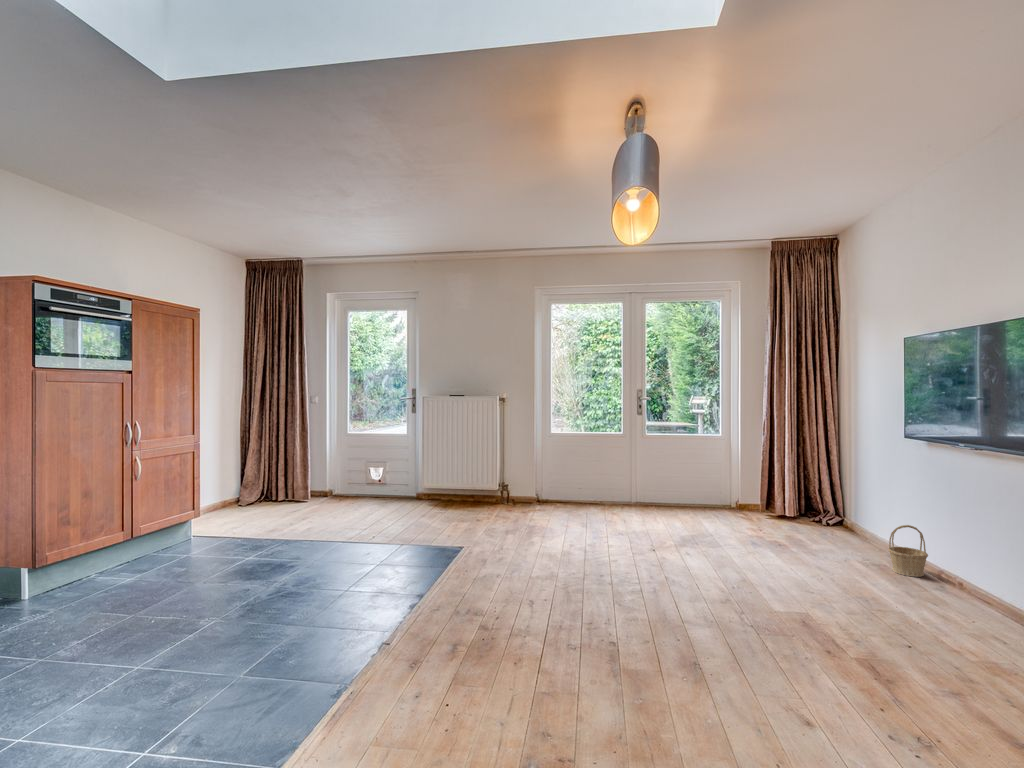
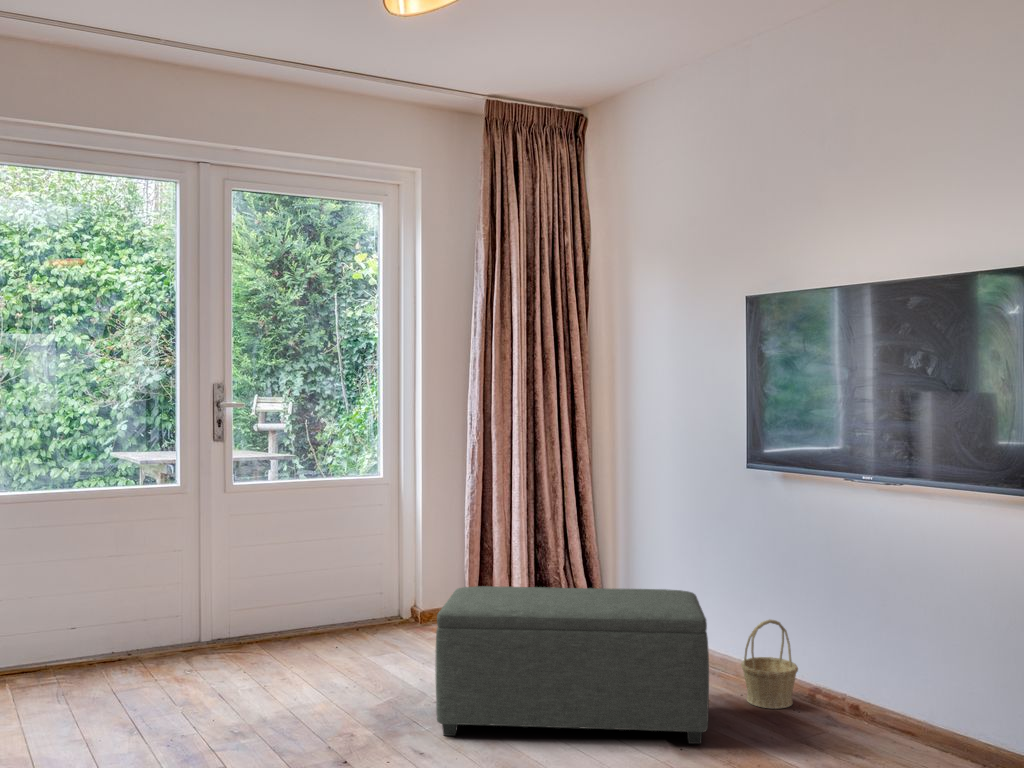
ottoman: none [701,485,855,577] -> present [435,586,709,744]

